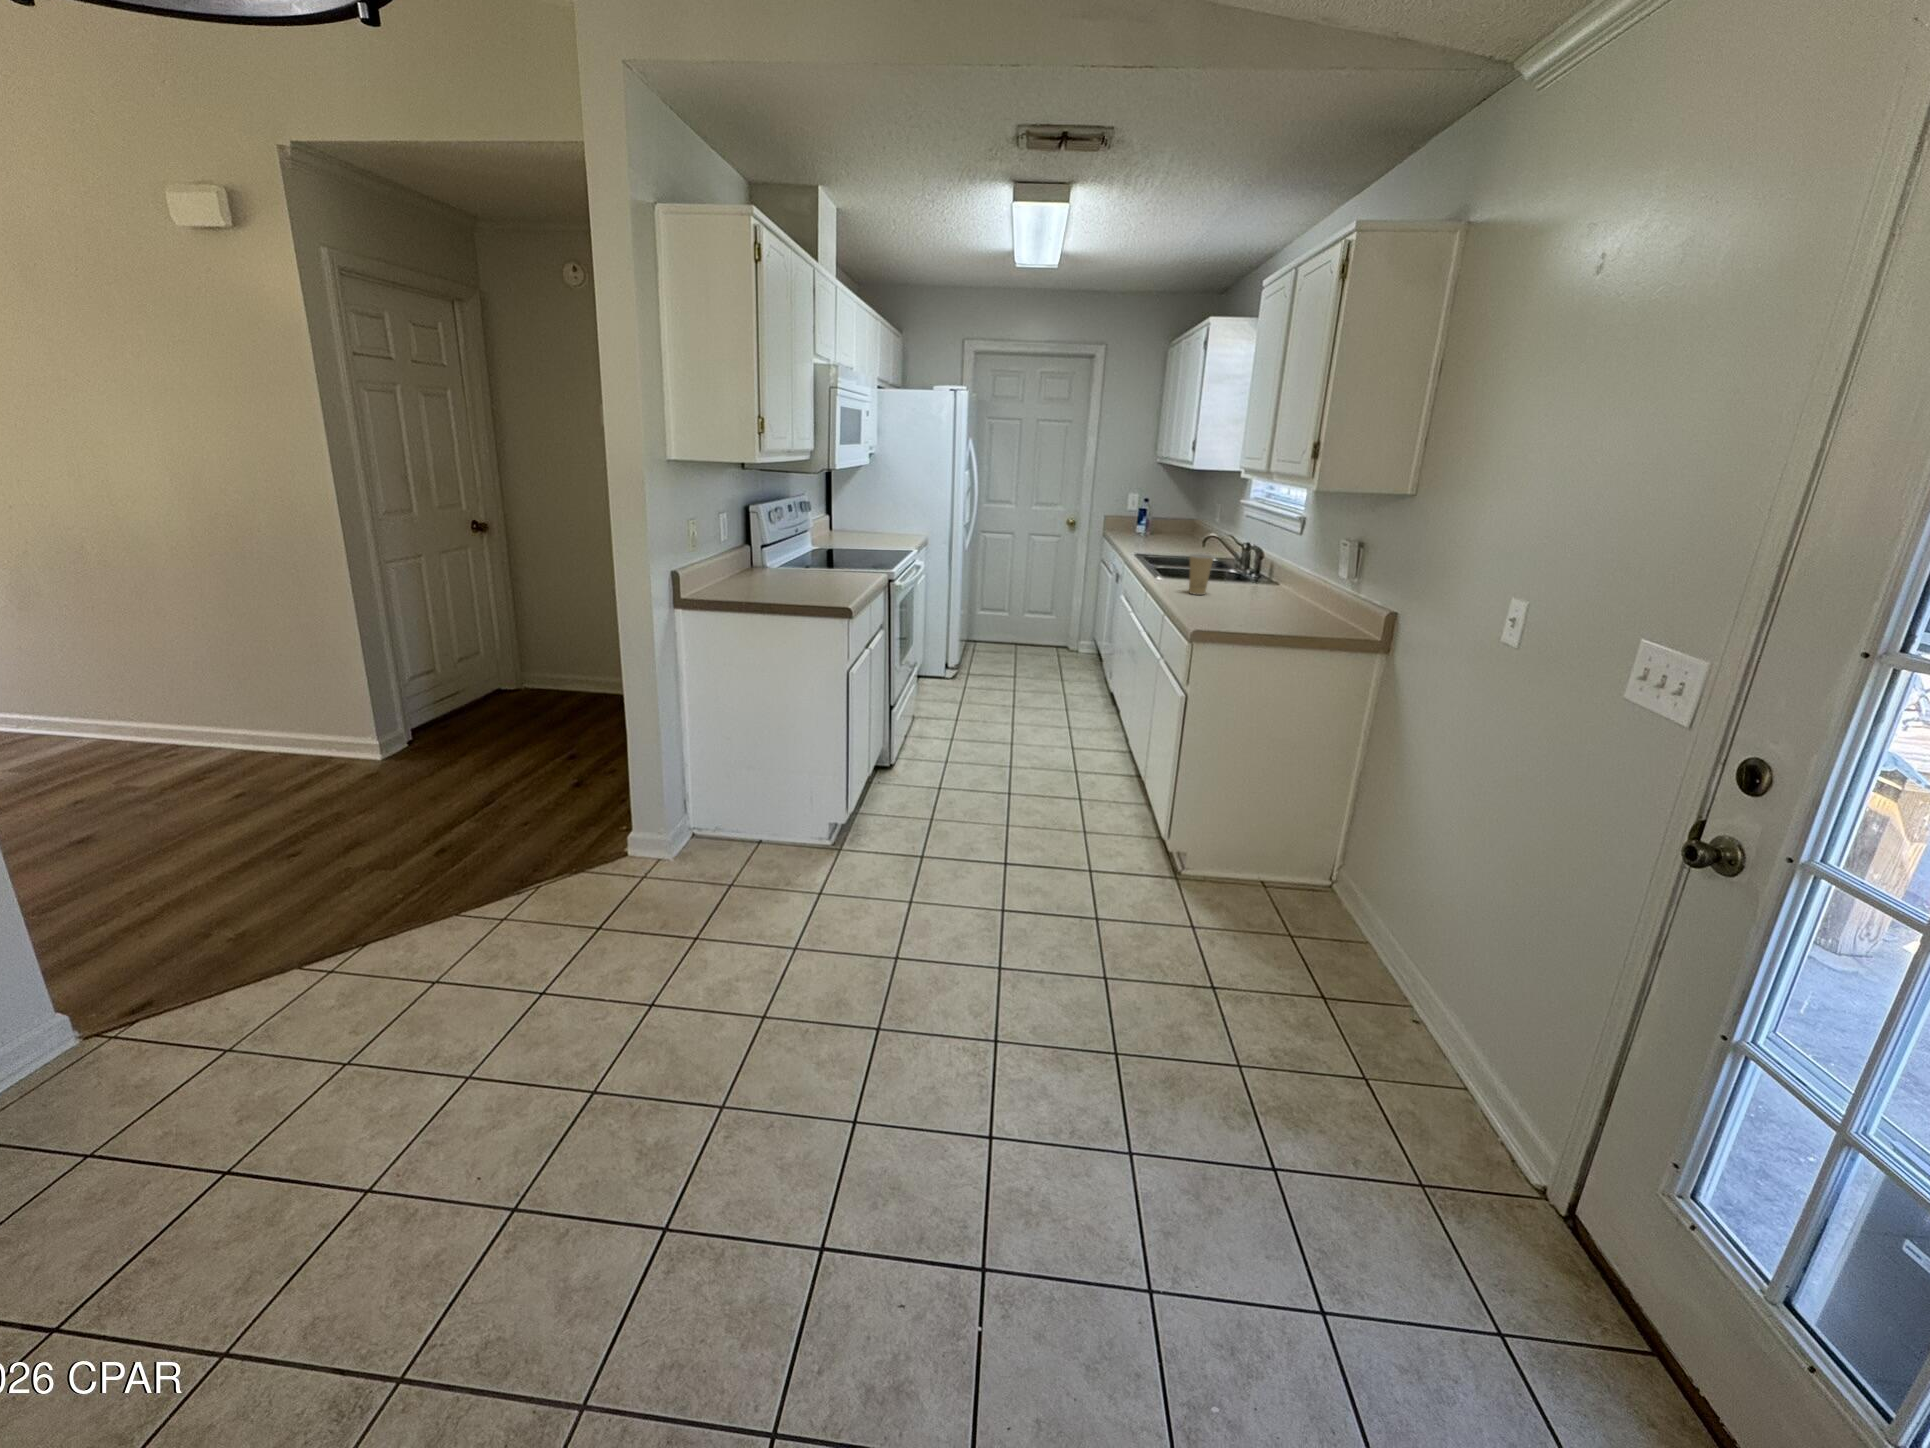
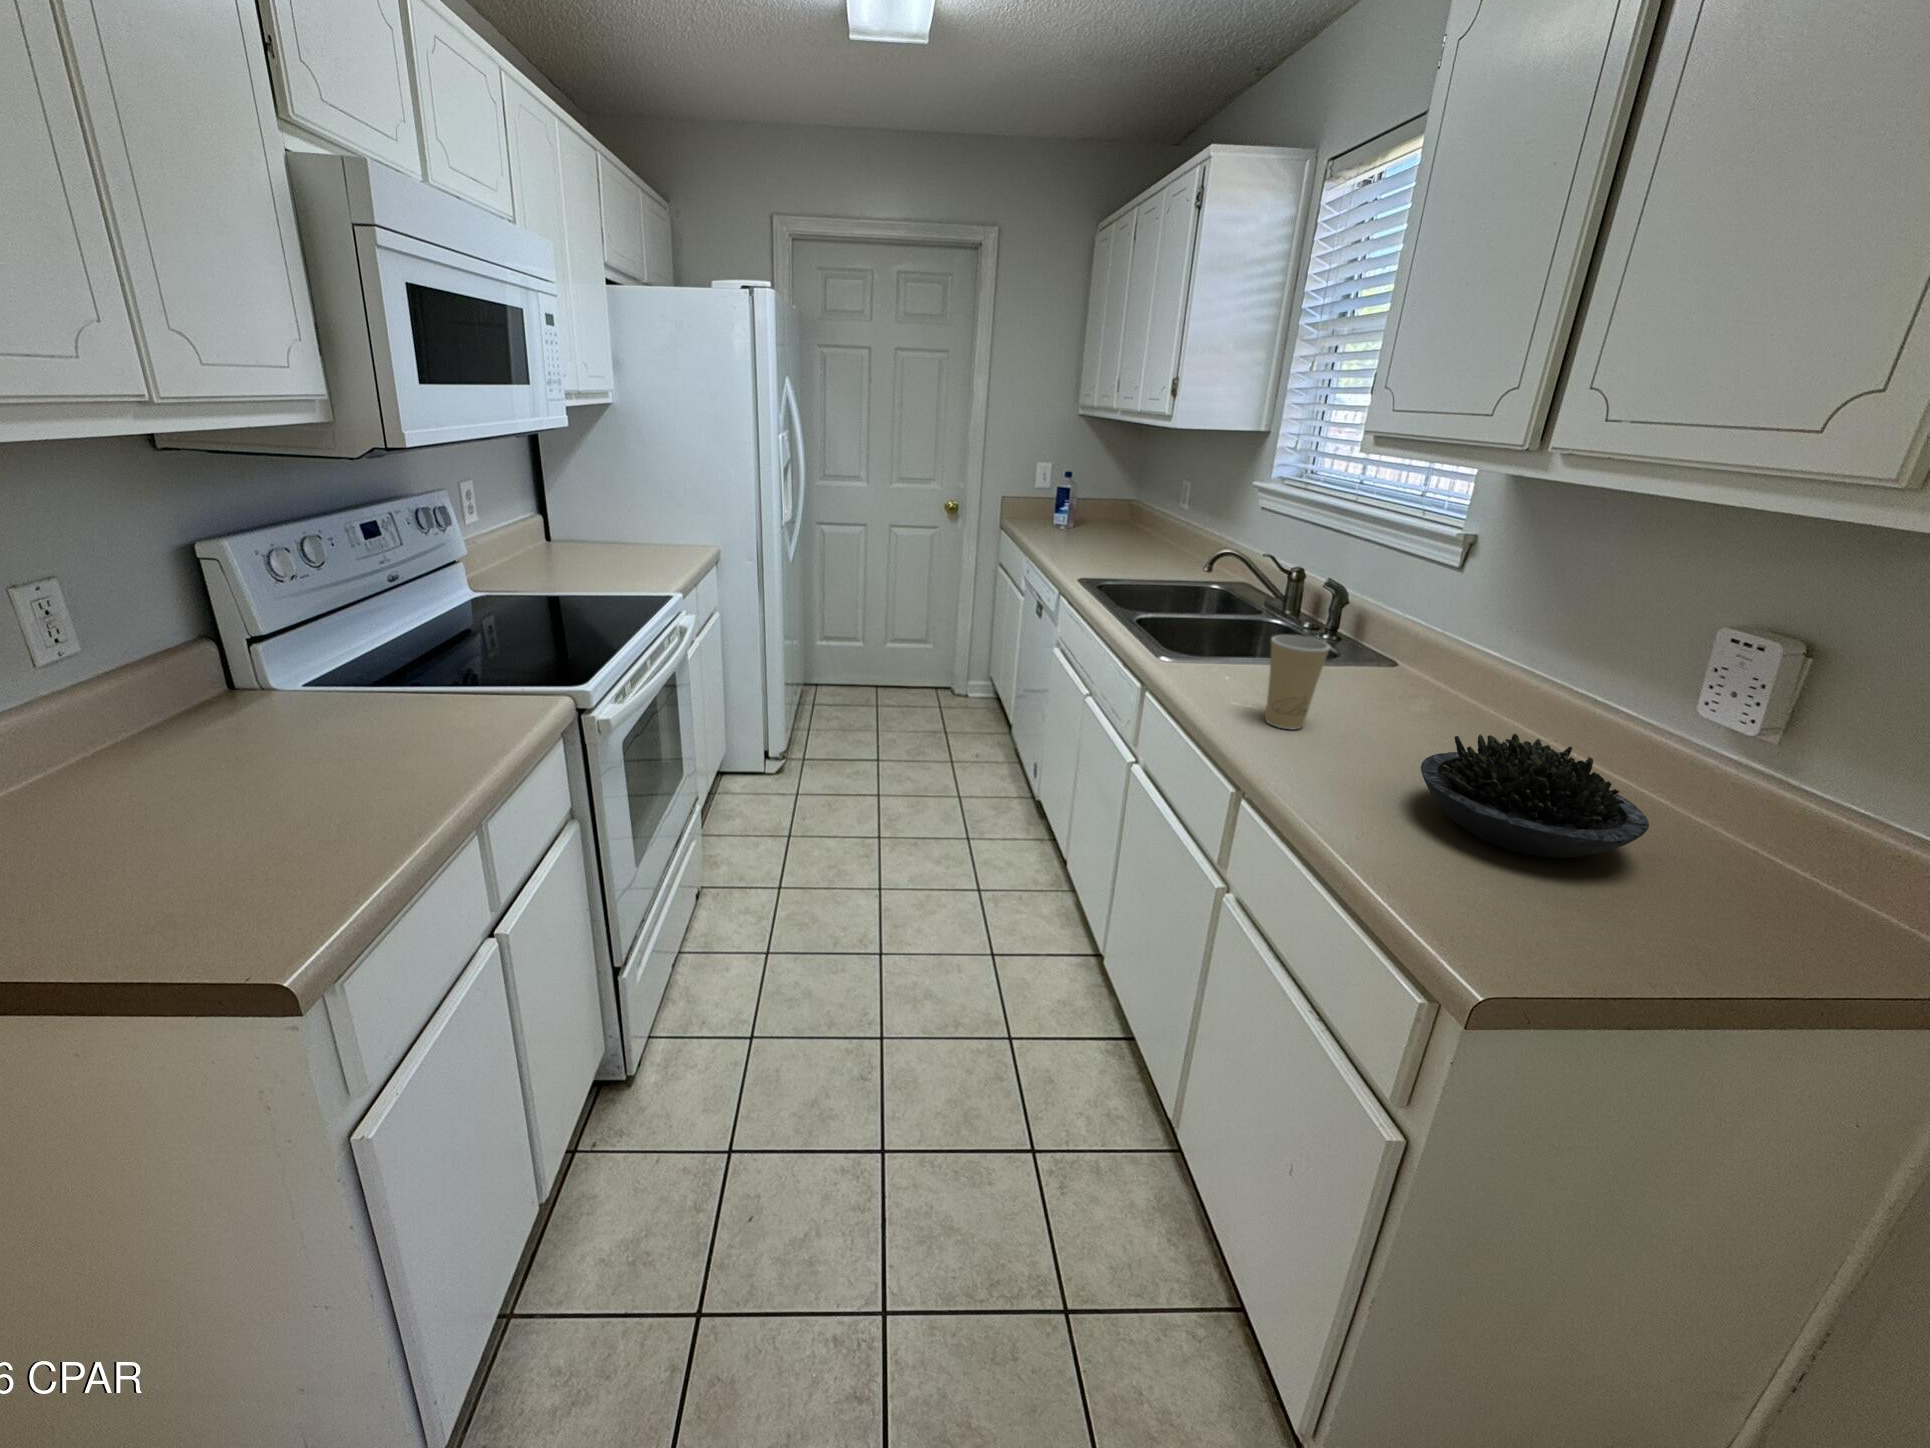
succulent plant: none [1224,577,1300,619] -> present [1421,734,1649,858]

